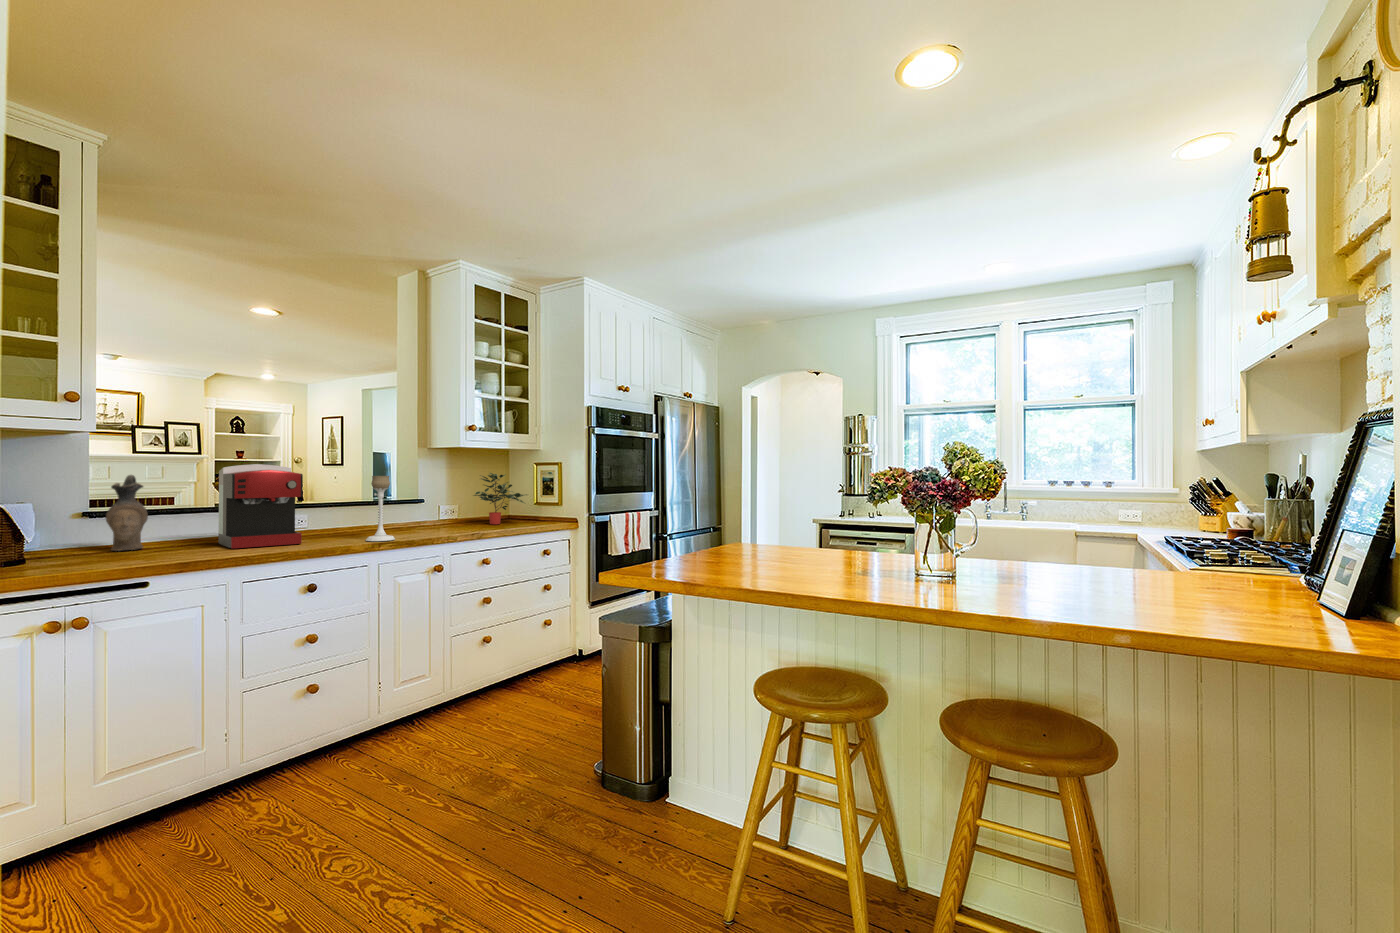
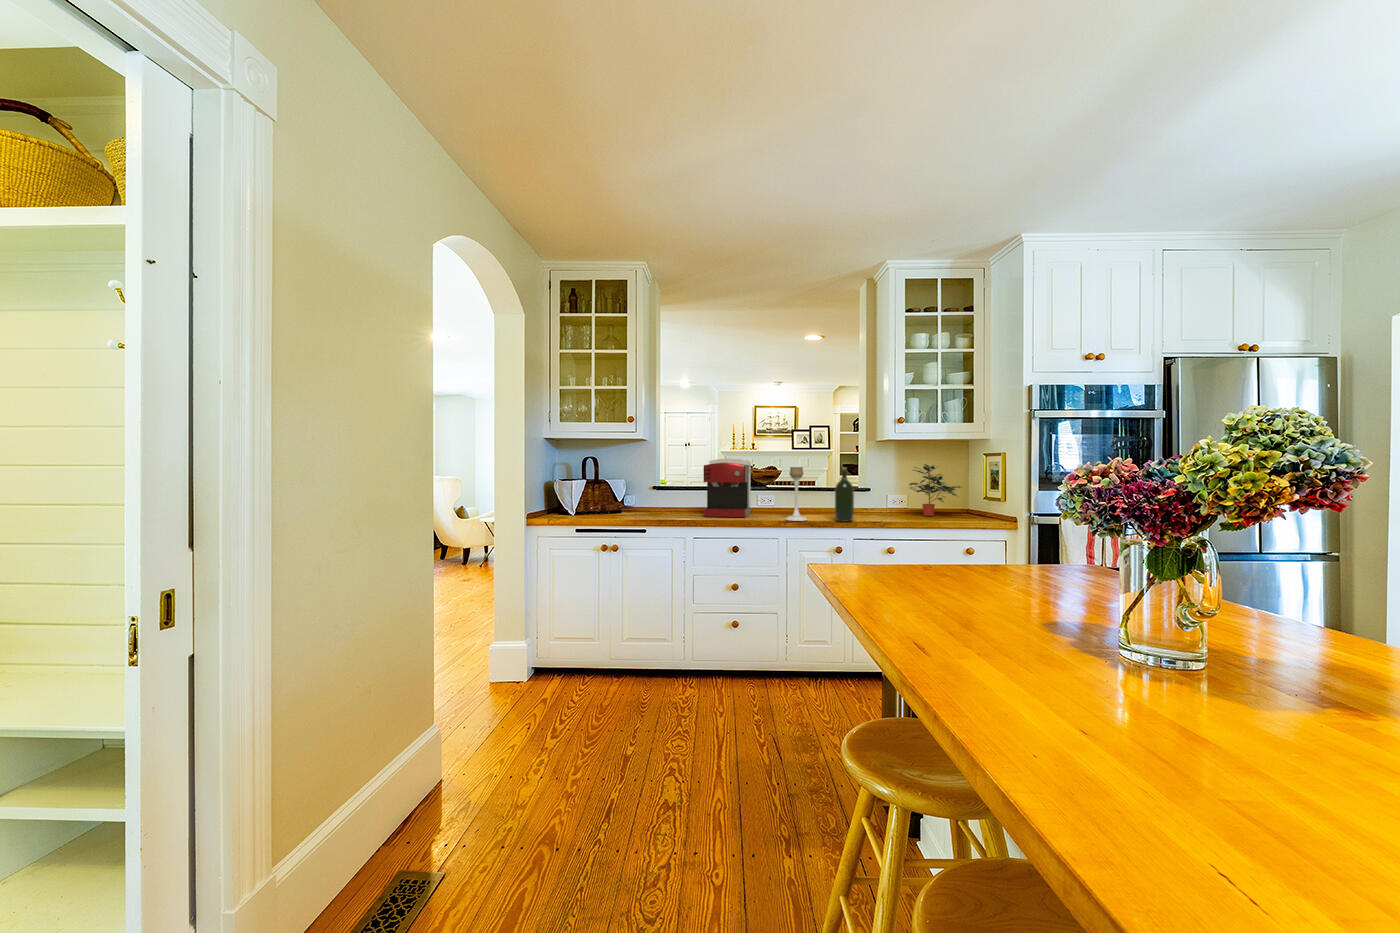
ceramic pitcher: present [106,475,148,551] -> none [655,466,675,512]
wine bottle: none [427,476,449,537] -> present [835,467,854,522]

